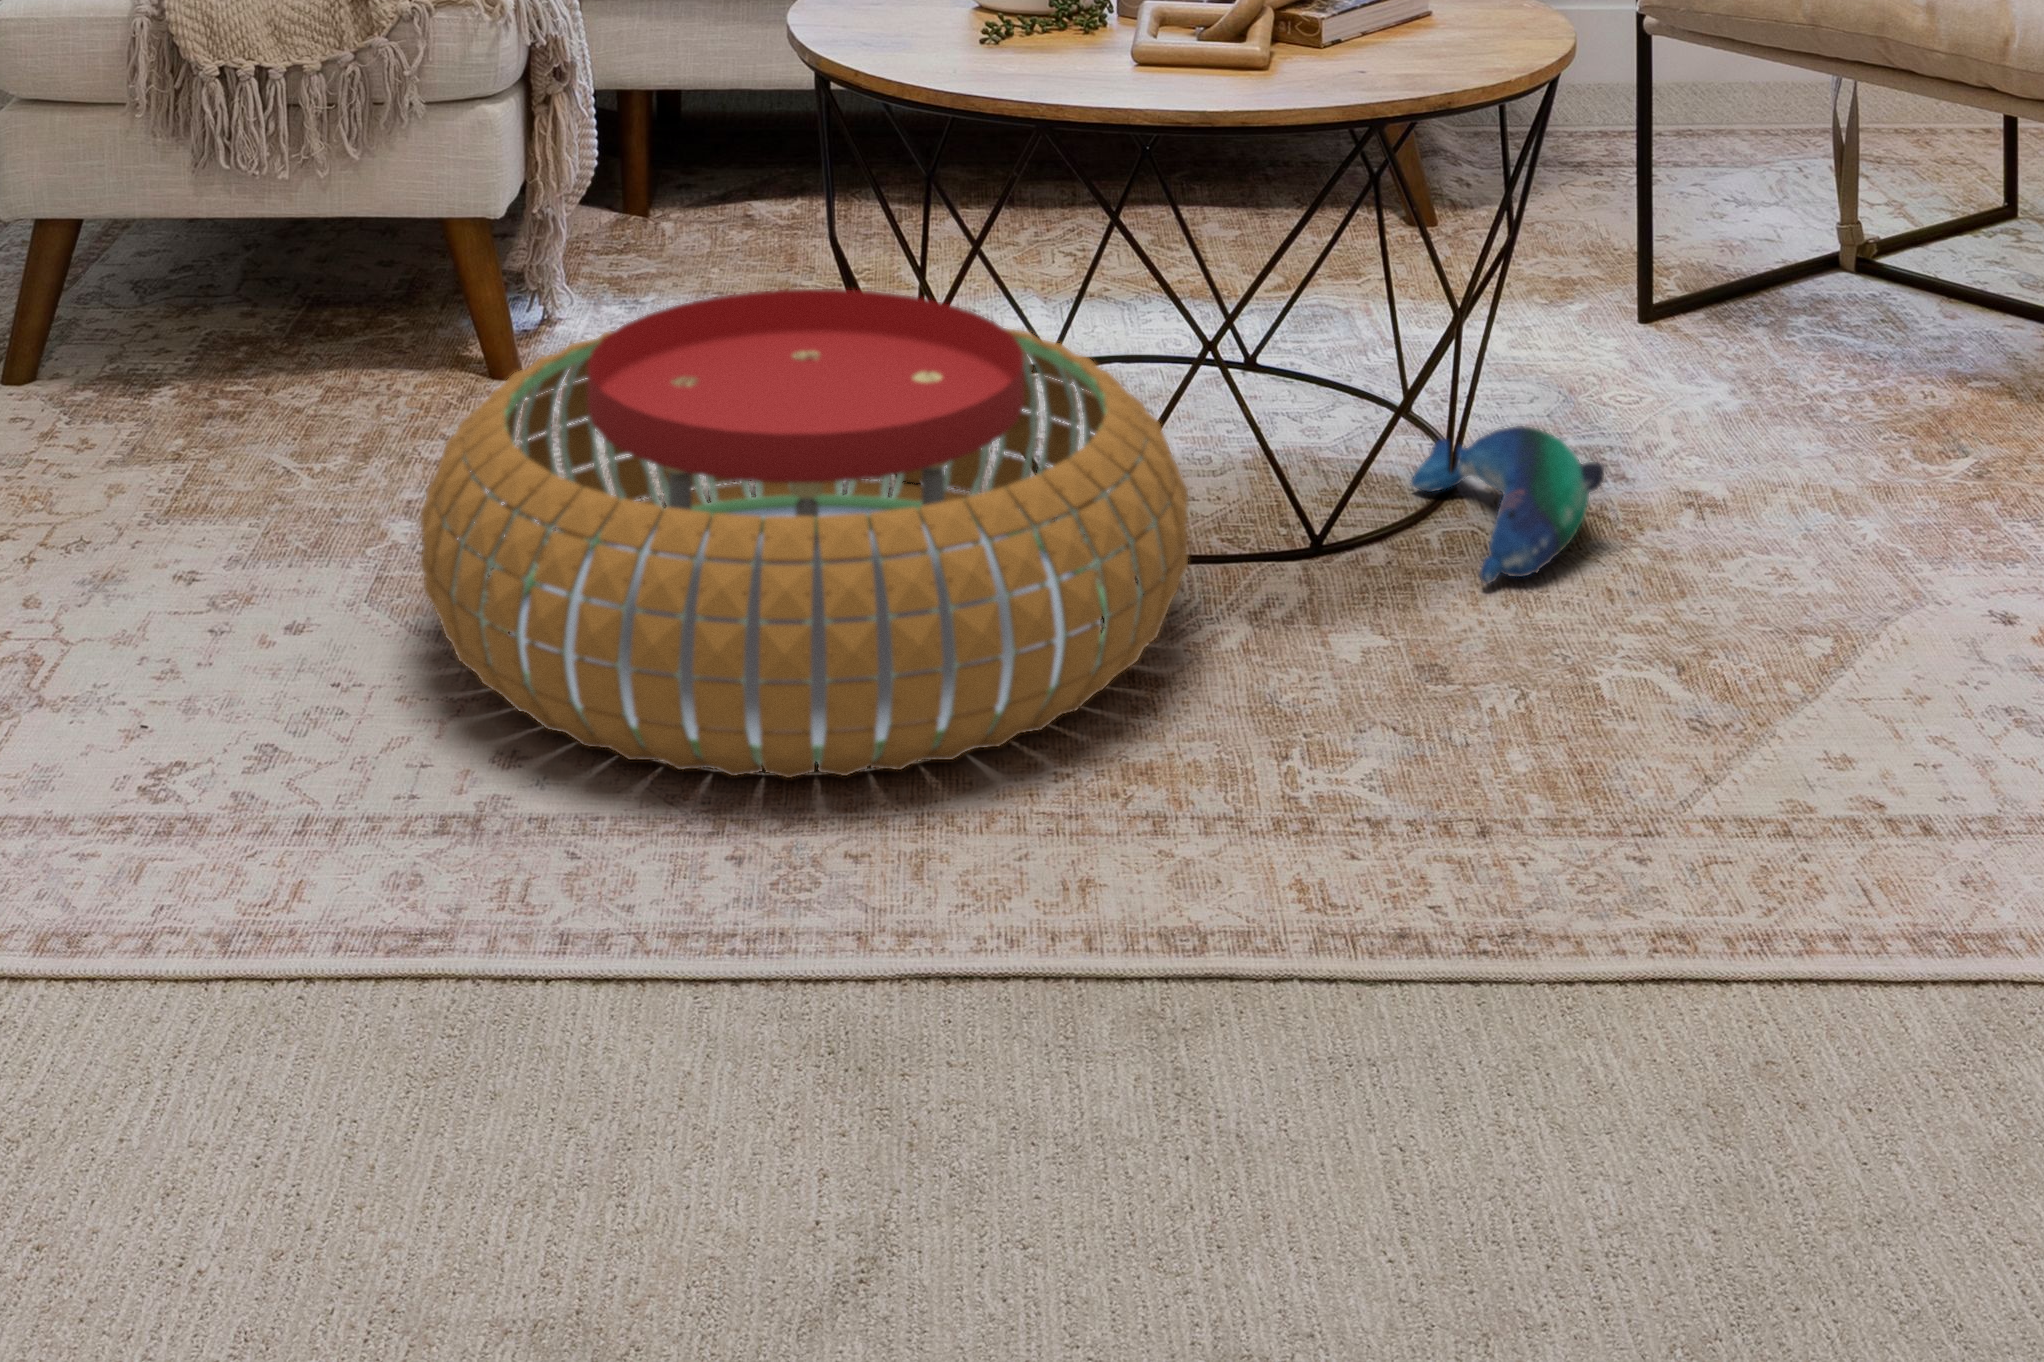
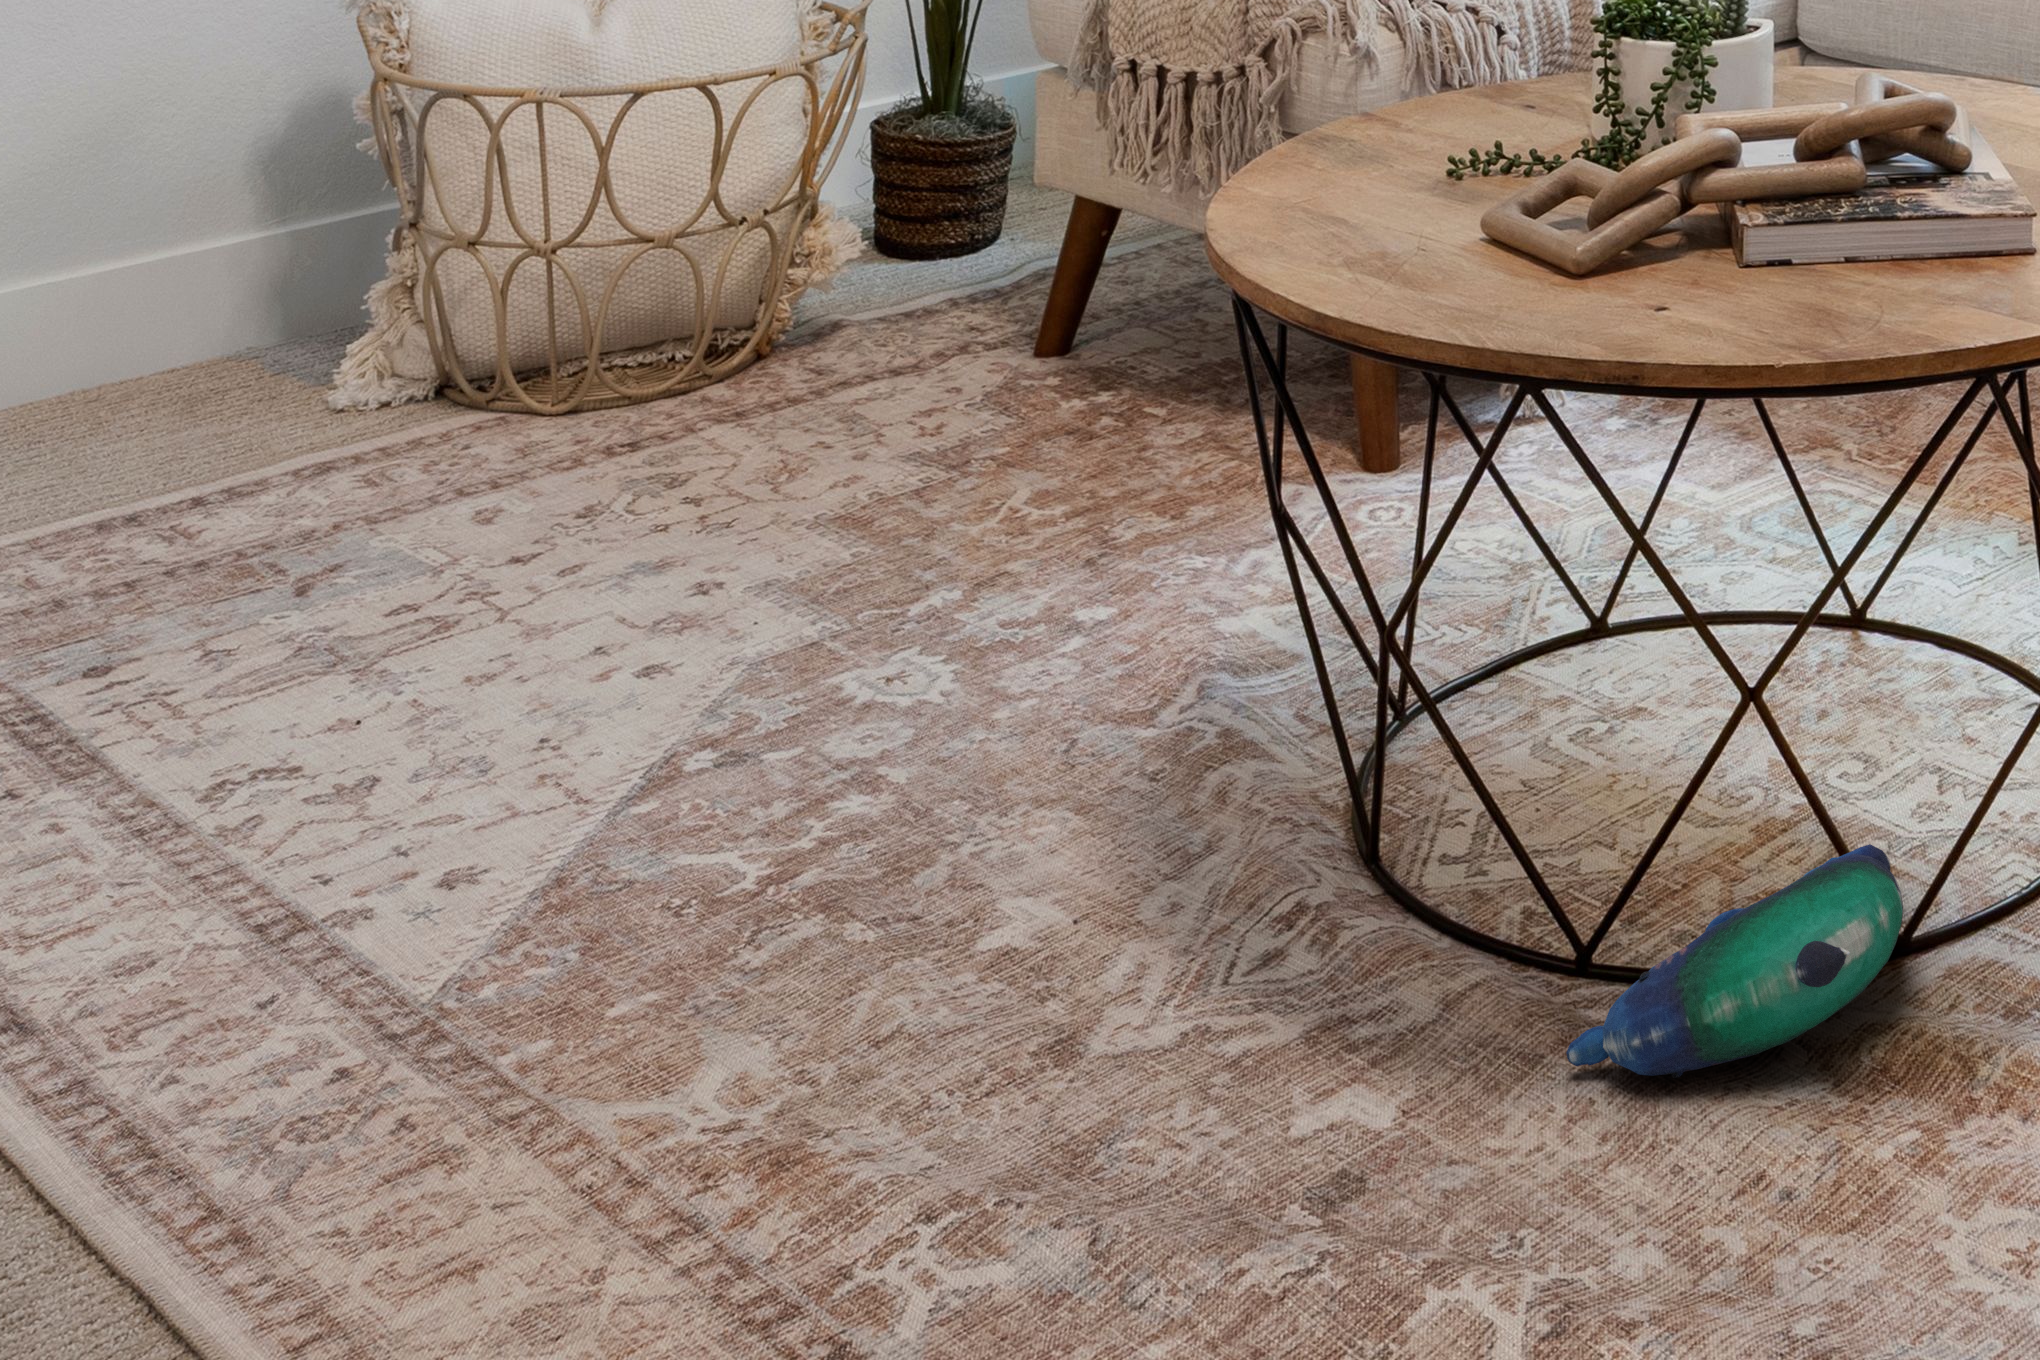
pouf: present [420,289,1188,778] -> none [397,398,1389,1032]

